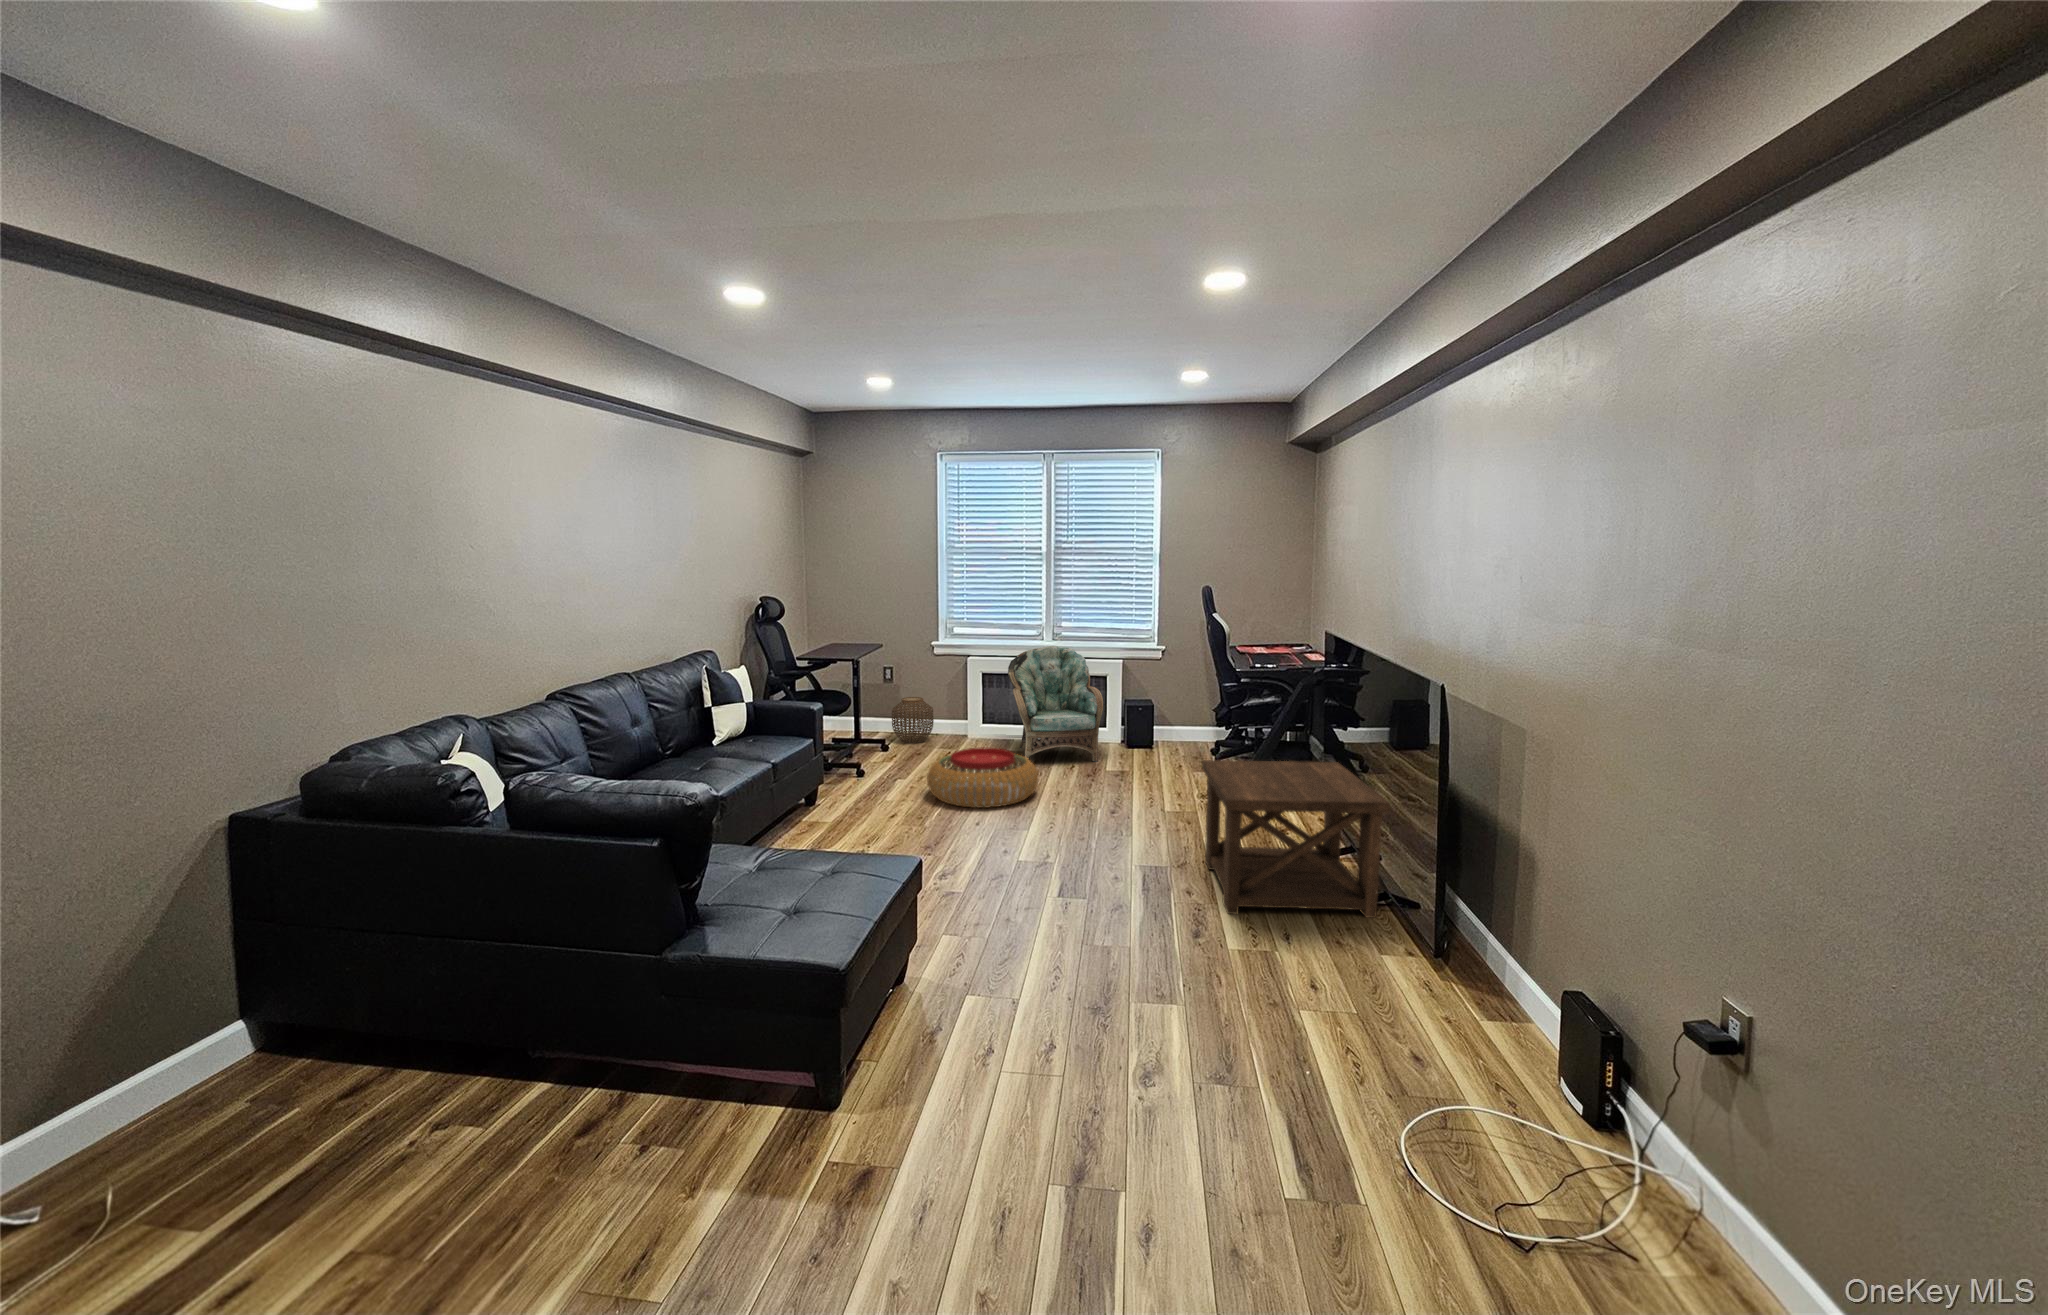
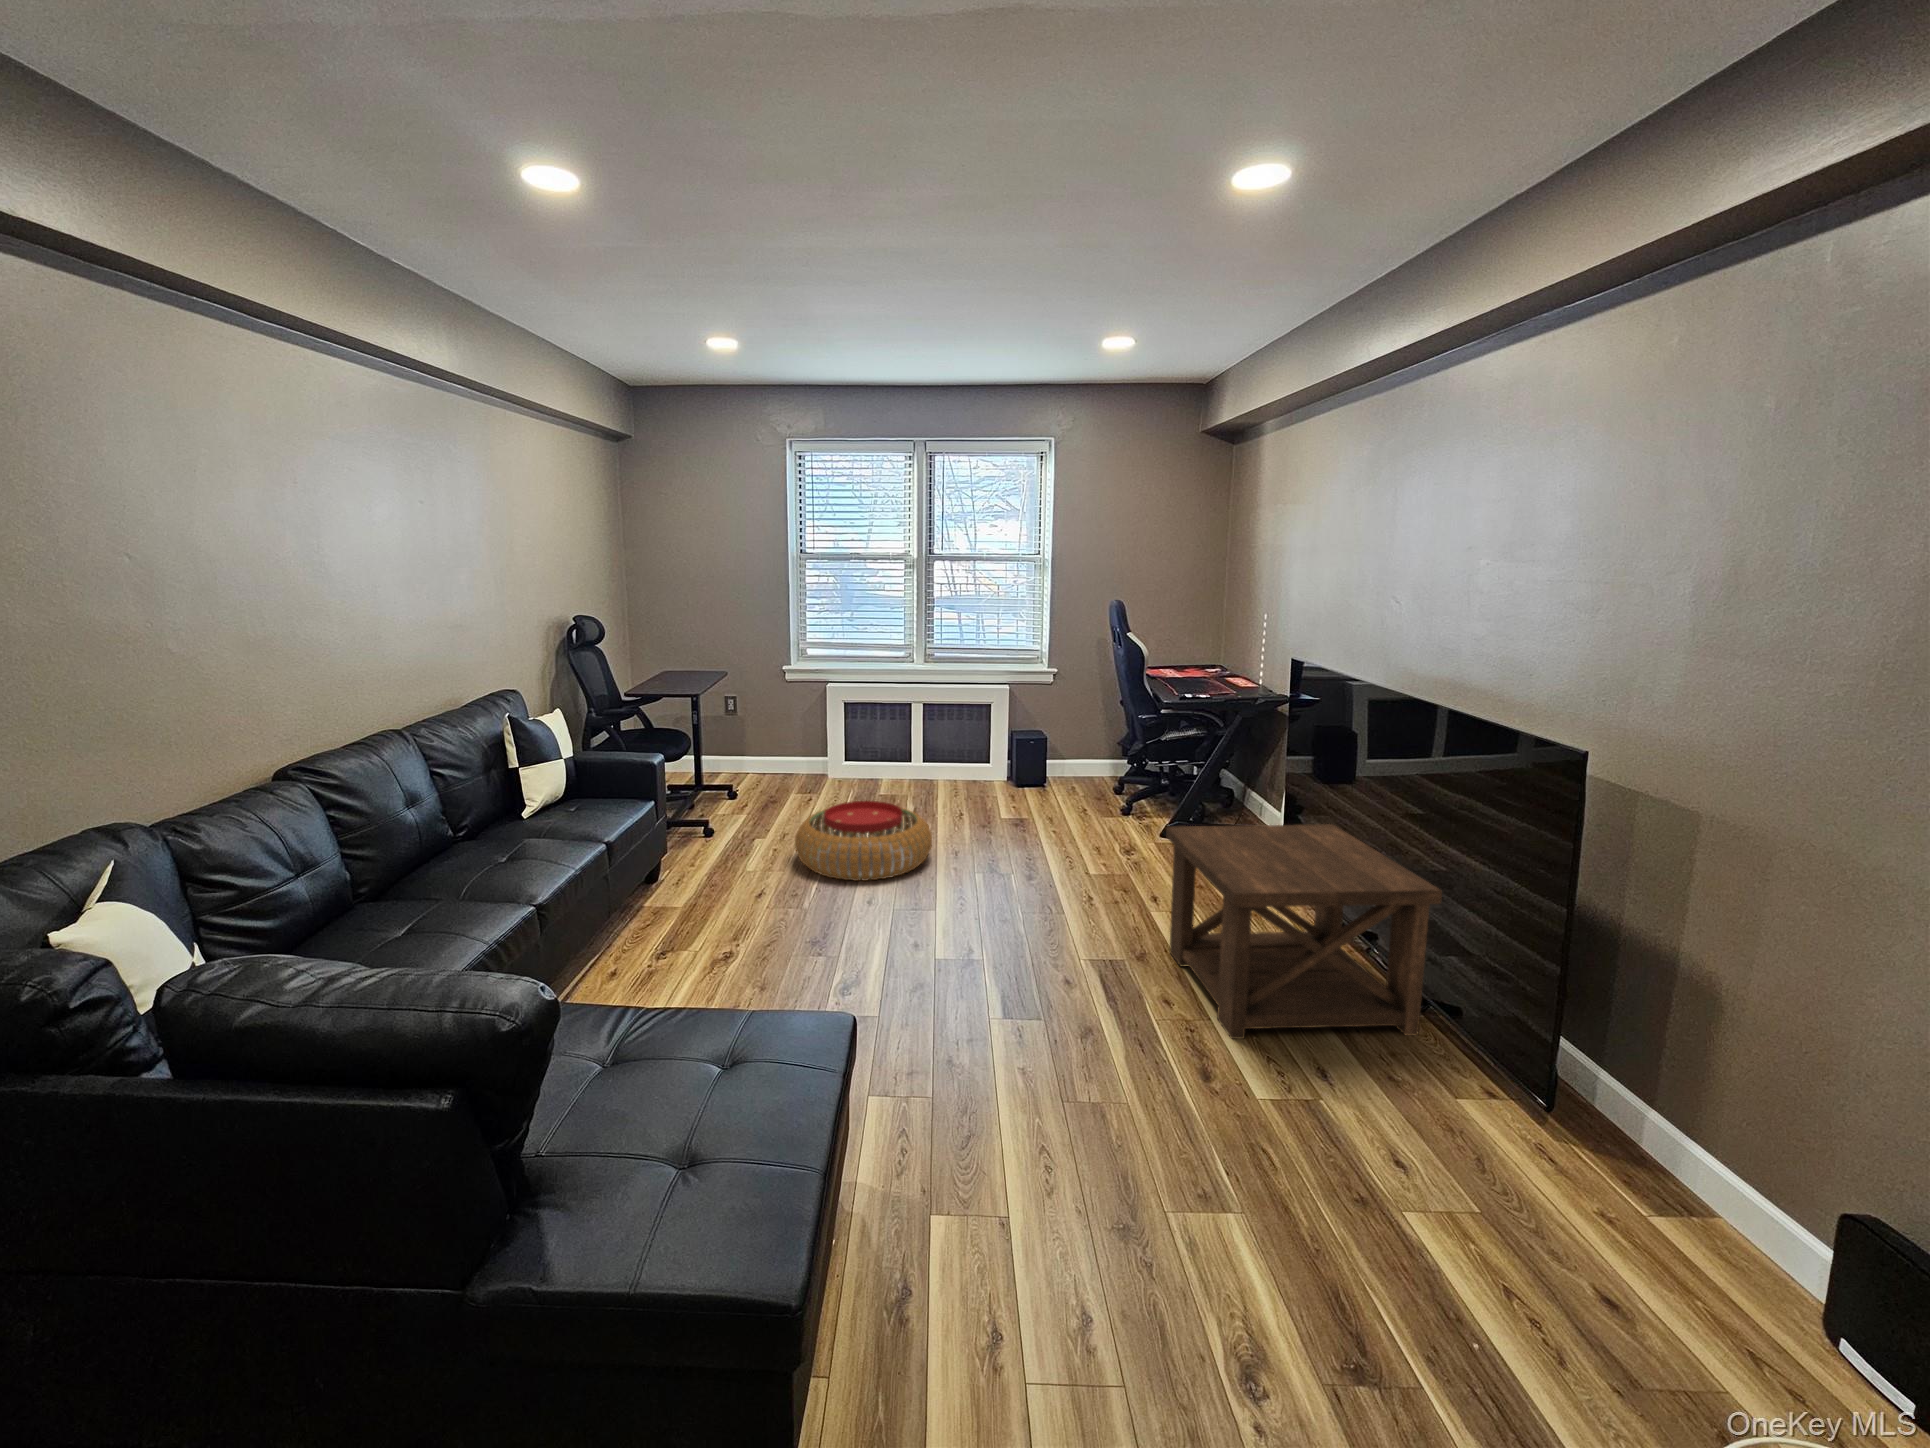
armchair: present [1008,646,1103,762] -> none [876,670,993,814]
woven basket: present [892,697,934,743] -> none [735,733,785,788]

